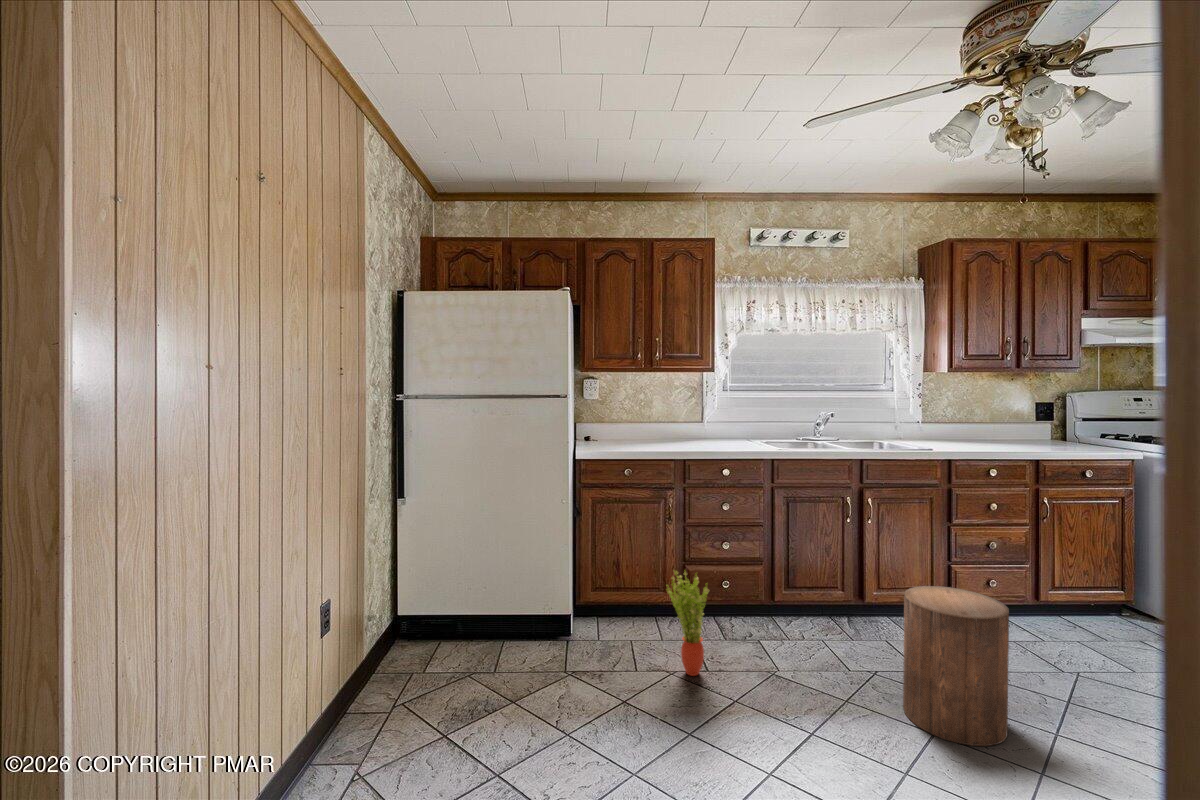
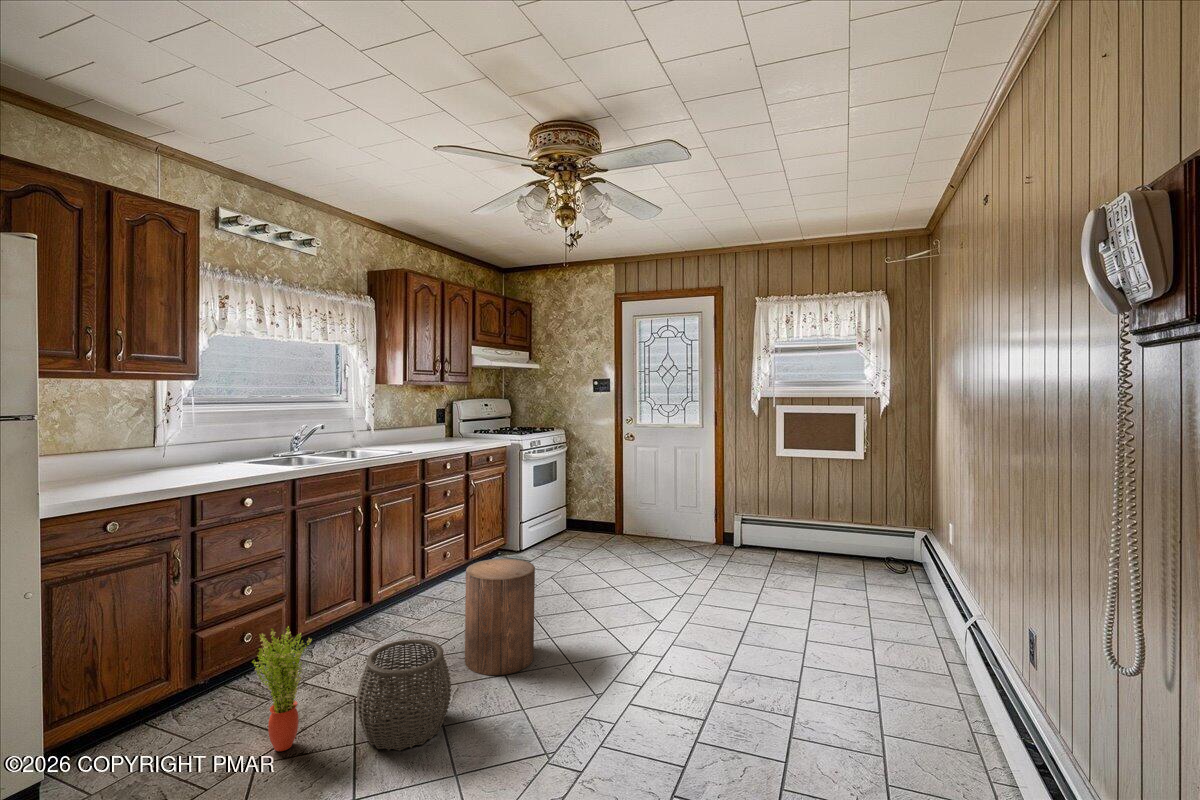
woven basket: none [729,624,826,737] -> present [357,639,451,751]

